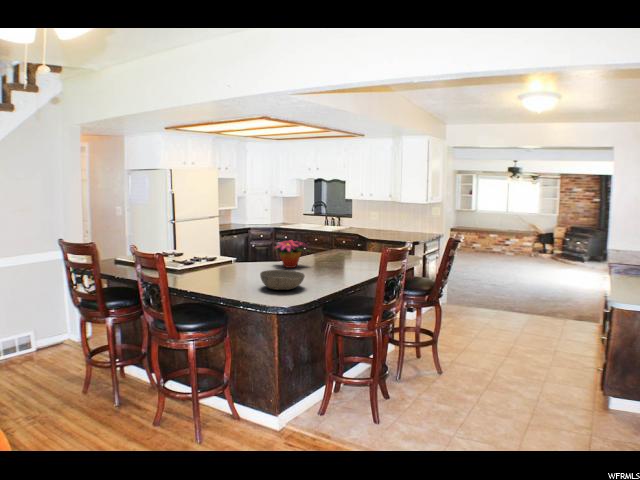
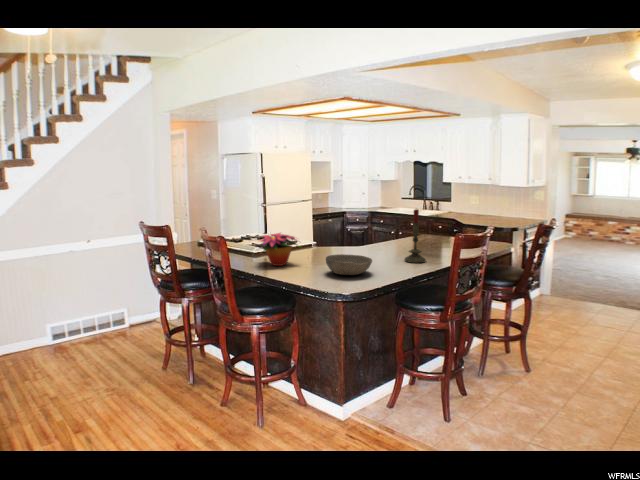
candle: none [331,225,350,276] -> present [405,209,426,263]
flower arrangement: present [276,240,304,268] -> present [260,233,298,266]

